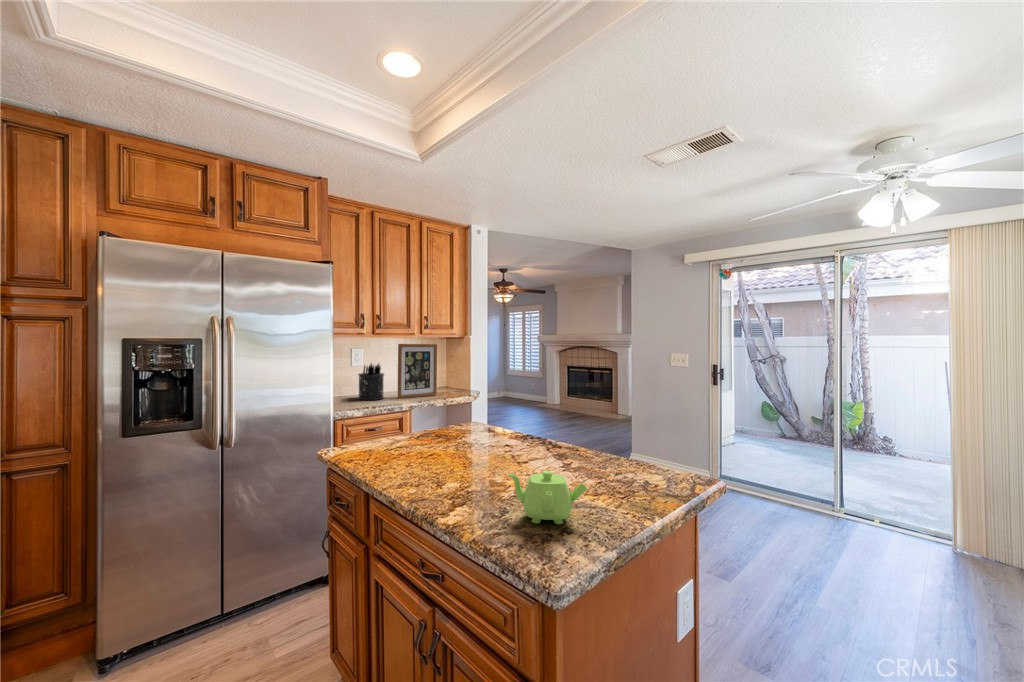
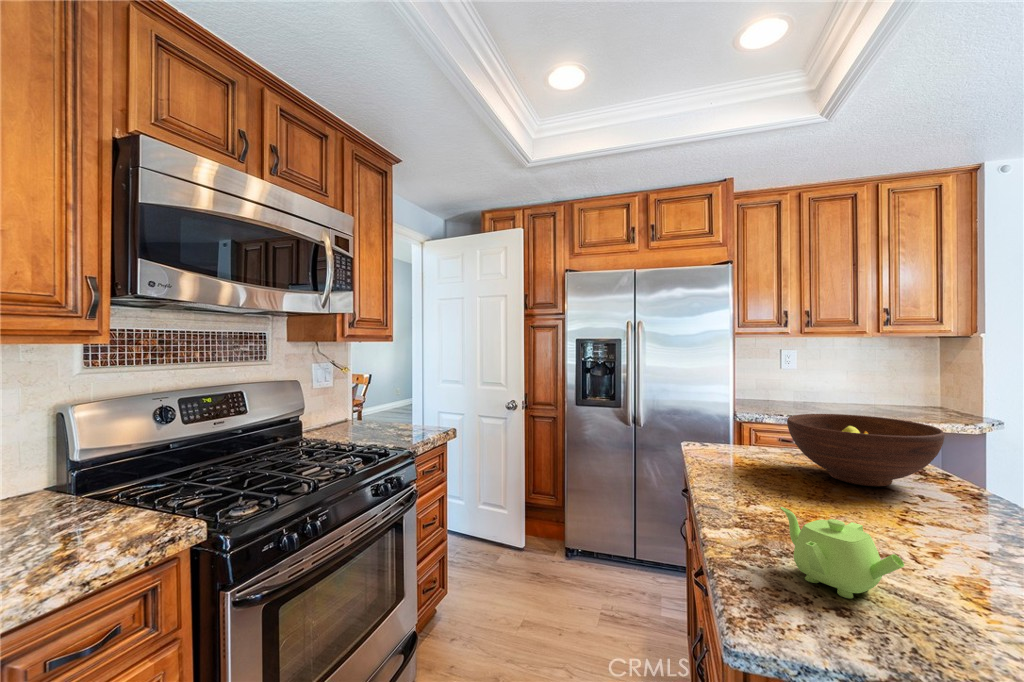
picture frame: present [398,344,437,399] -> none [833,347,901,418]
pen holder: present [358,363,384,400] -> none [779,368,814,413]
fruit bowl: none [426,395,518,447] -> present [787,414,944,486]

